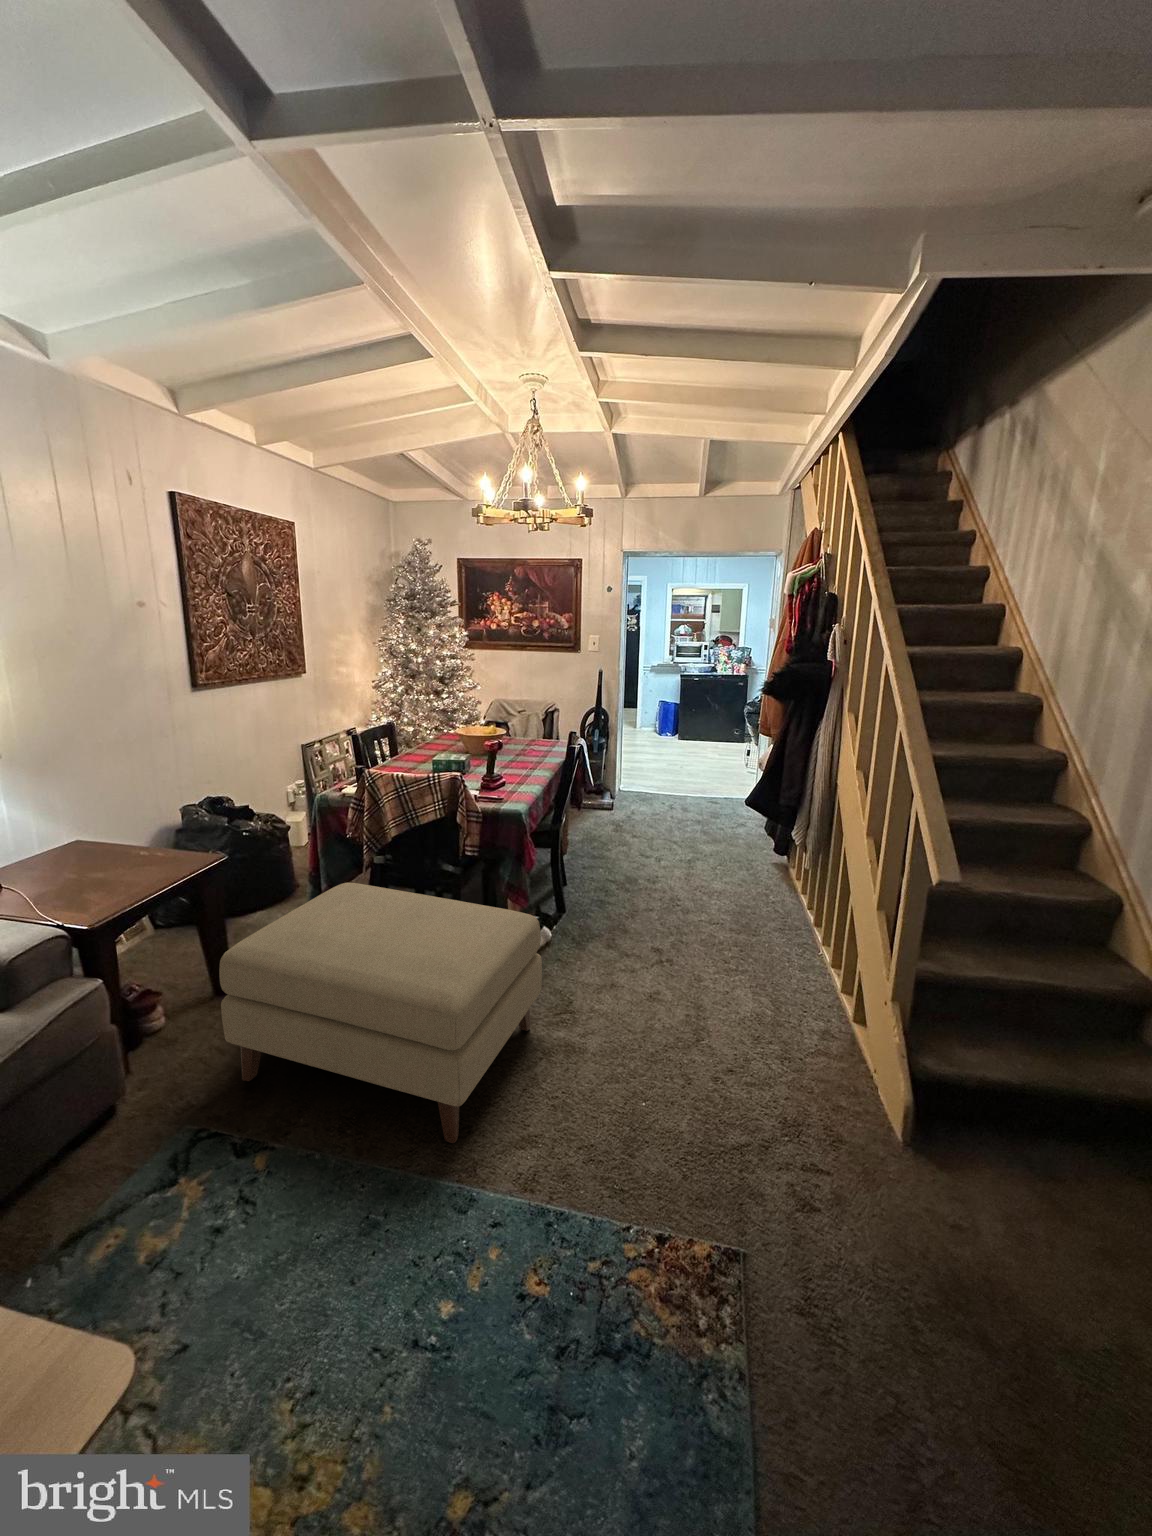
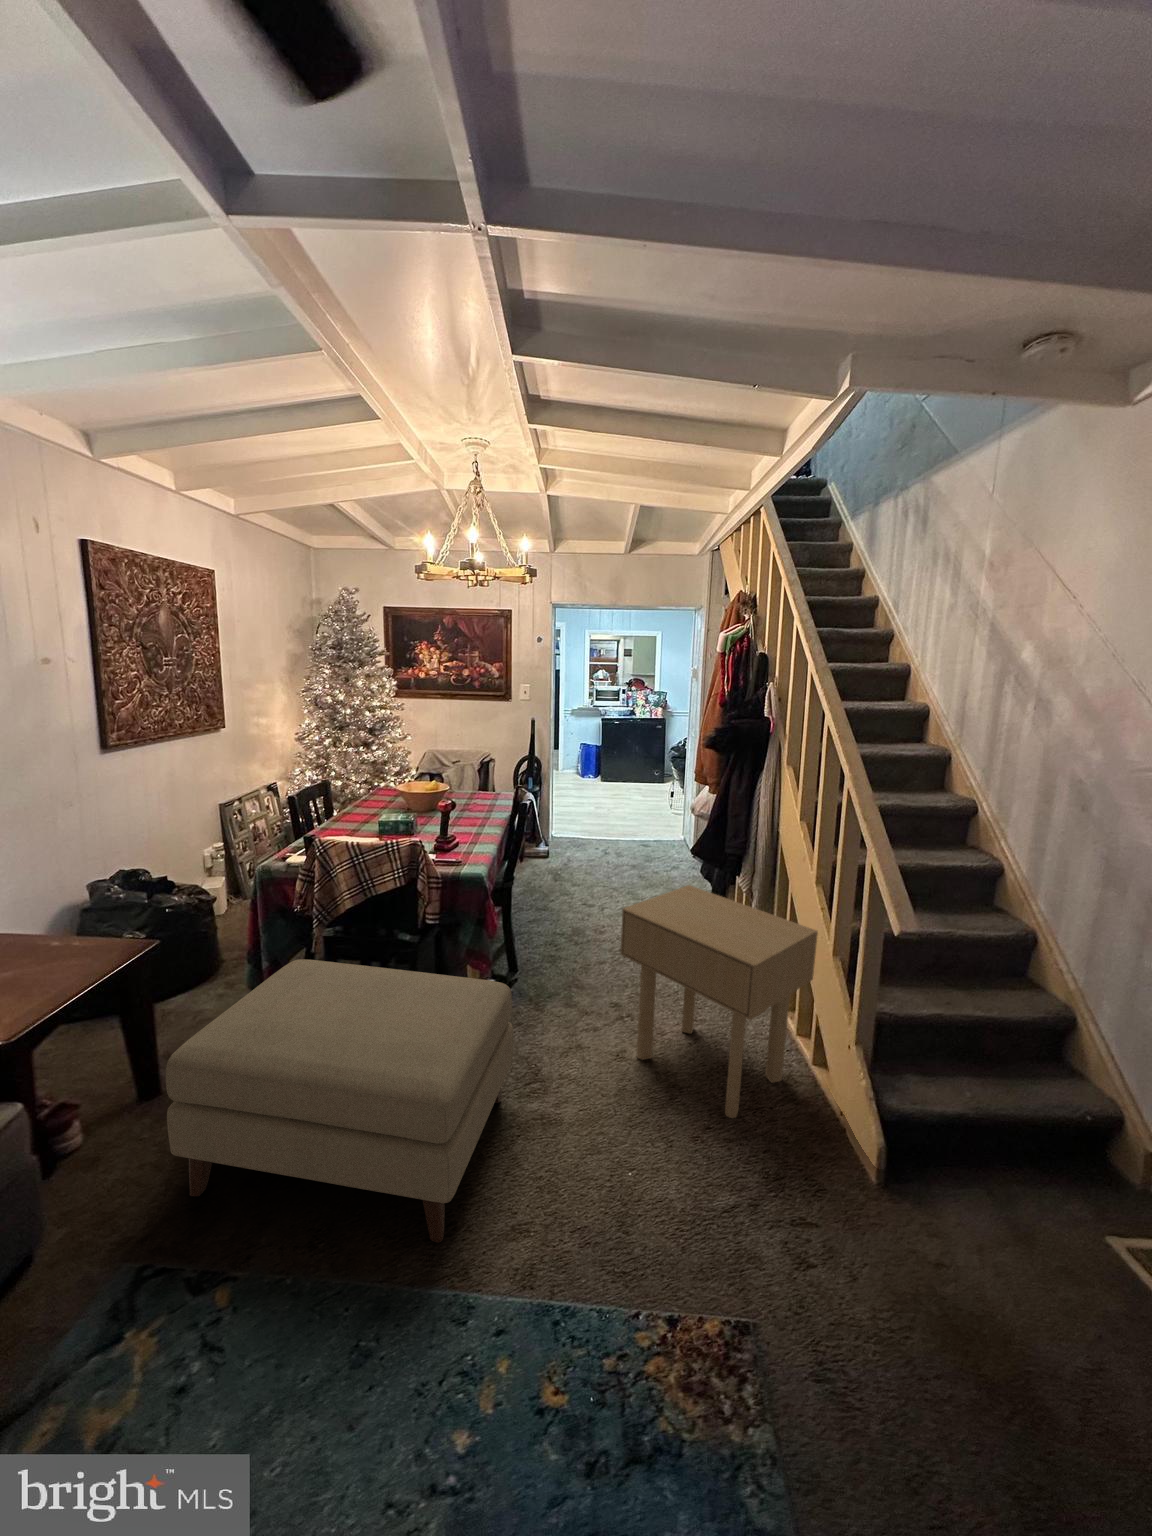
side table: none [656,834,863,1067] -> present [621,885,818,1118]

